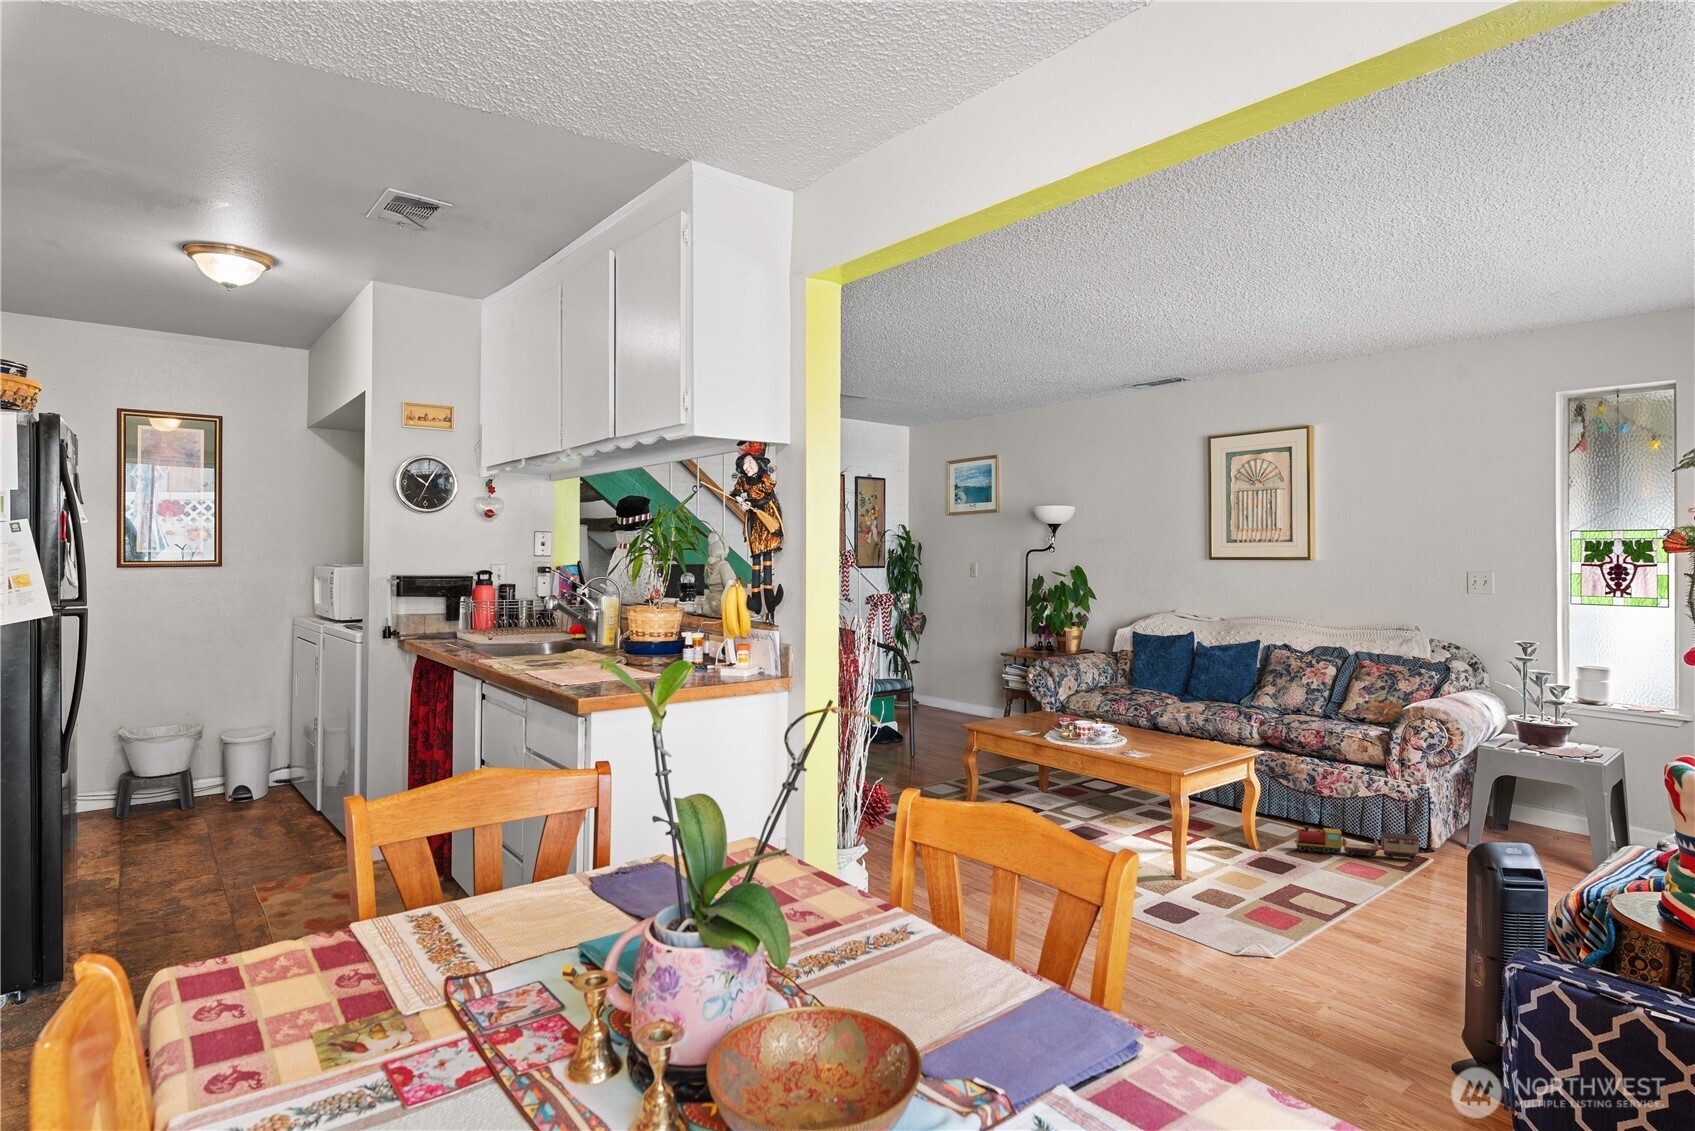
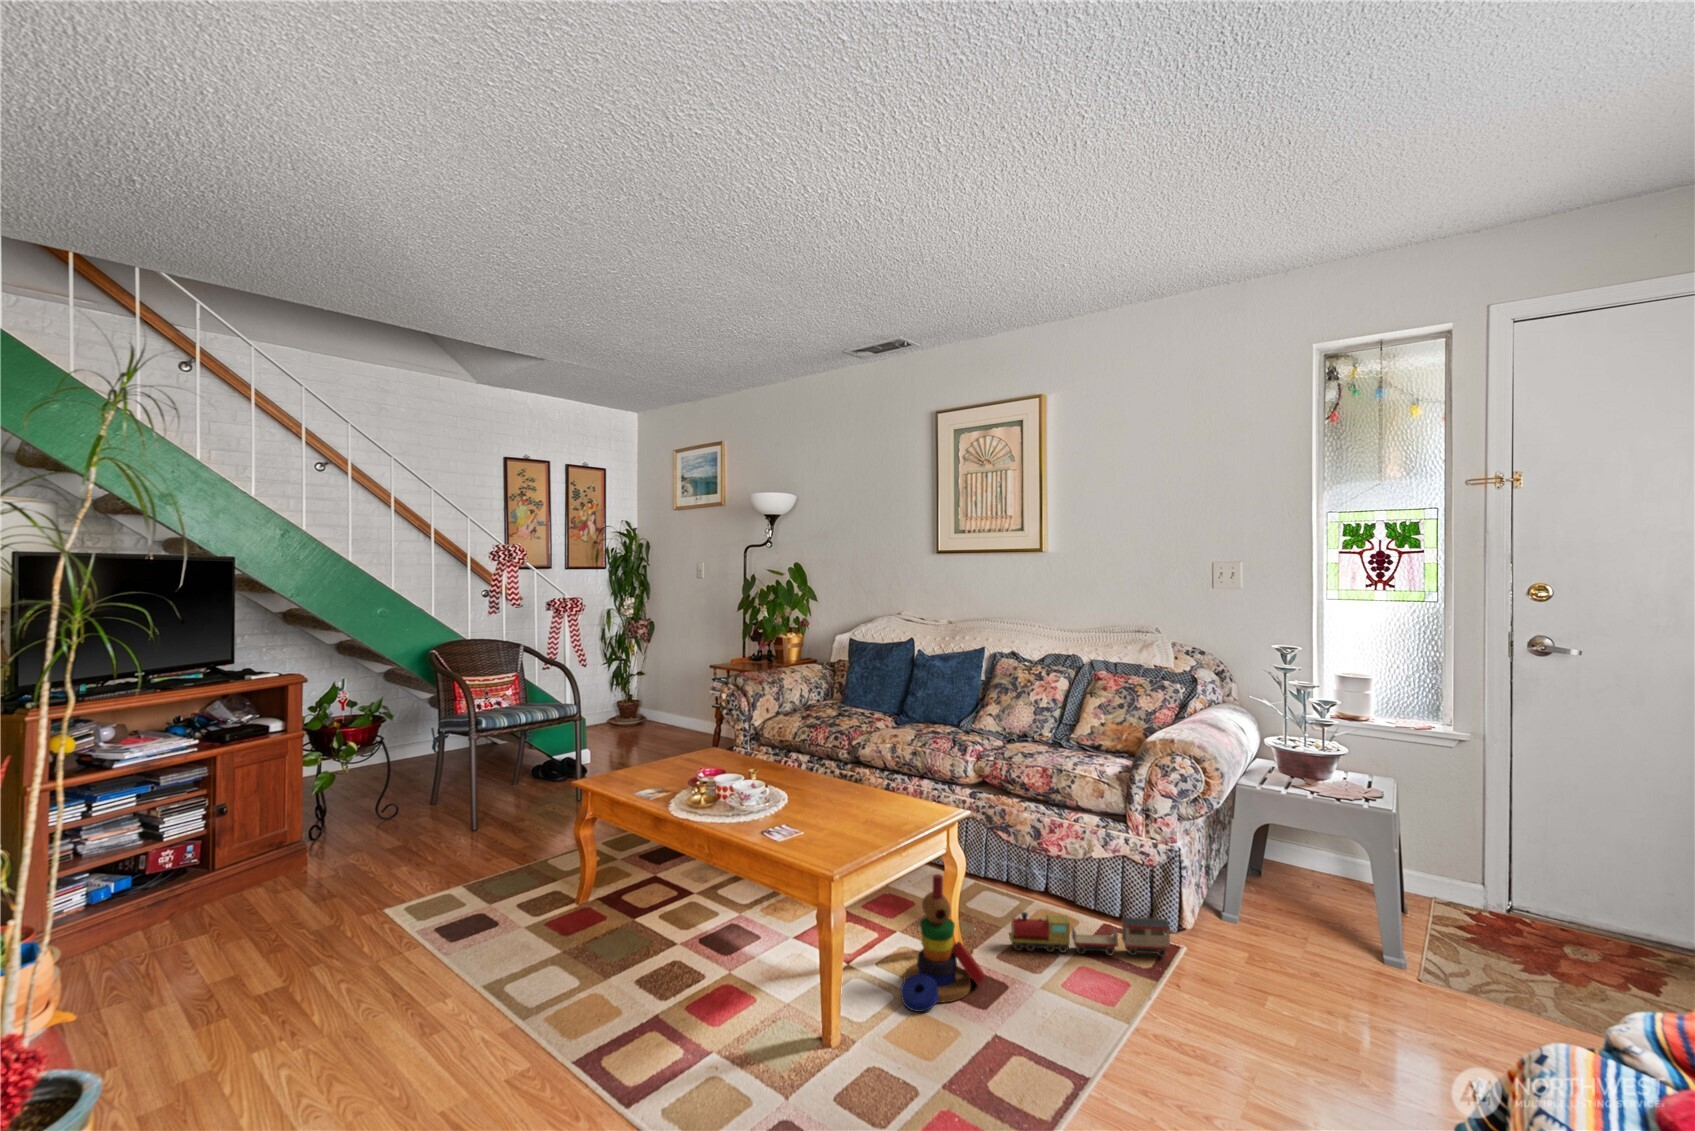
stacking toy: none [1222,789,1282,872] -> present [901,874,985,1012]

